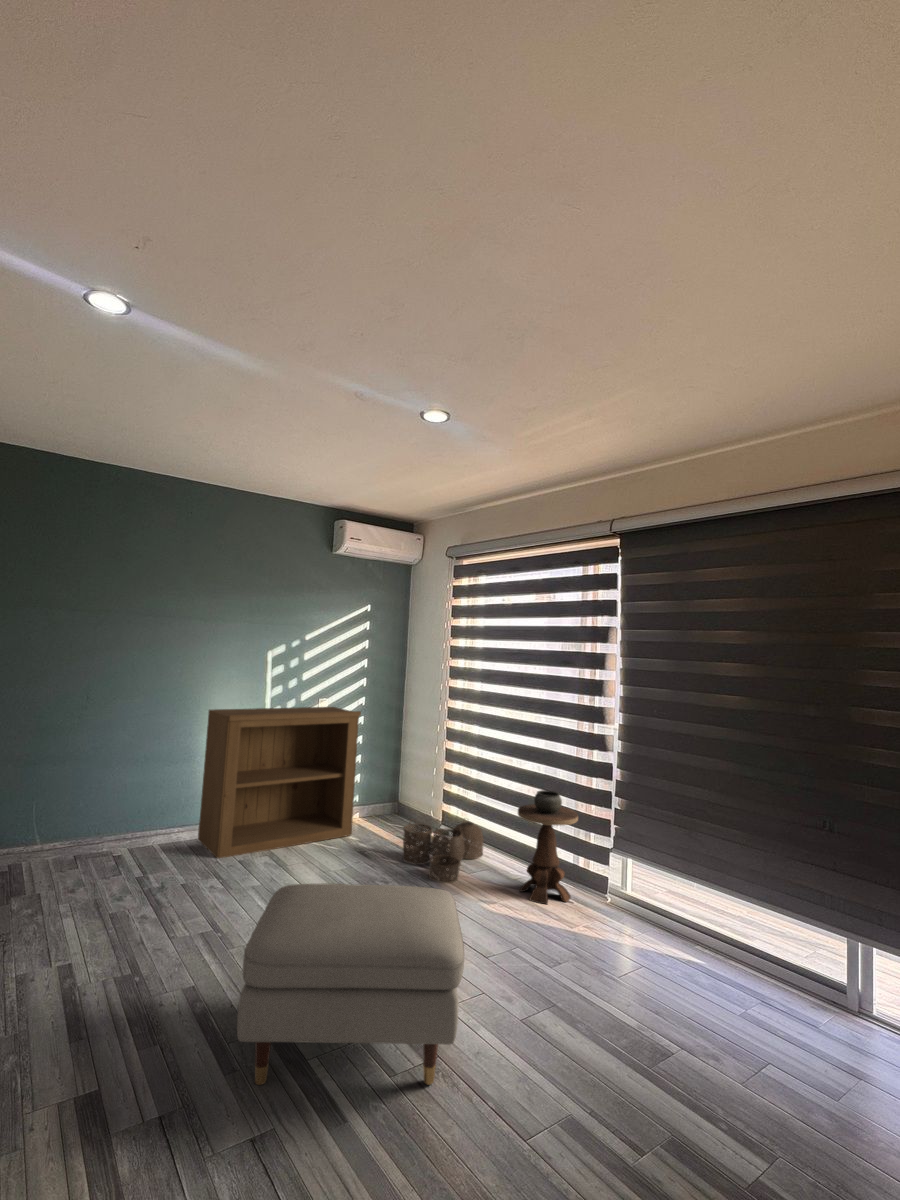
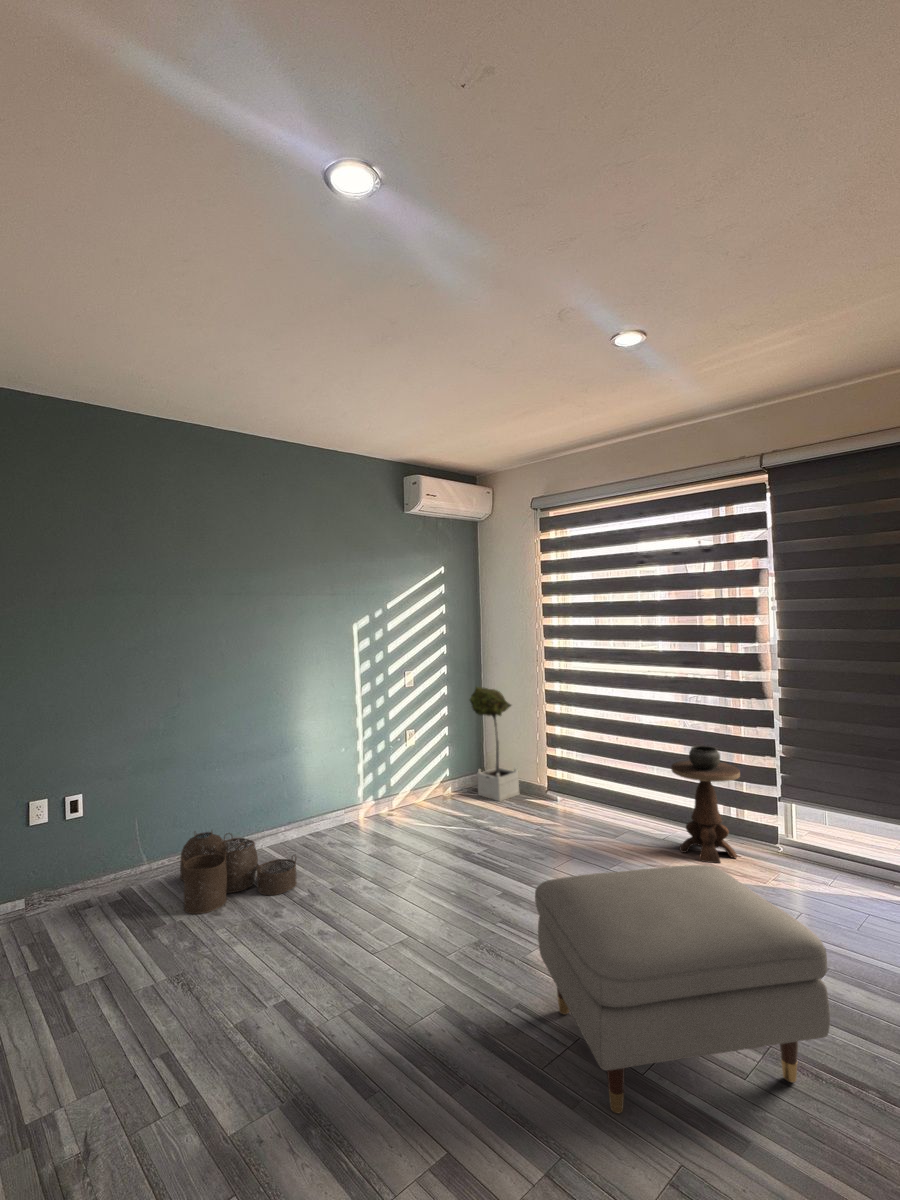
bookshelf: present [198,707,361,858] -> none [303,678,463,855]
potted tree: none [380,718,421,829] -> present [470,687,519,801]
woven basket: present [403,821,483,883] -> present [180,832,297,914]

